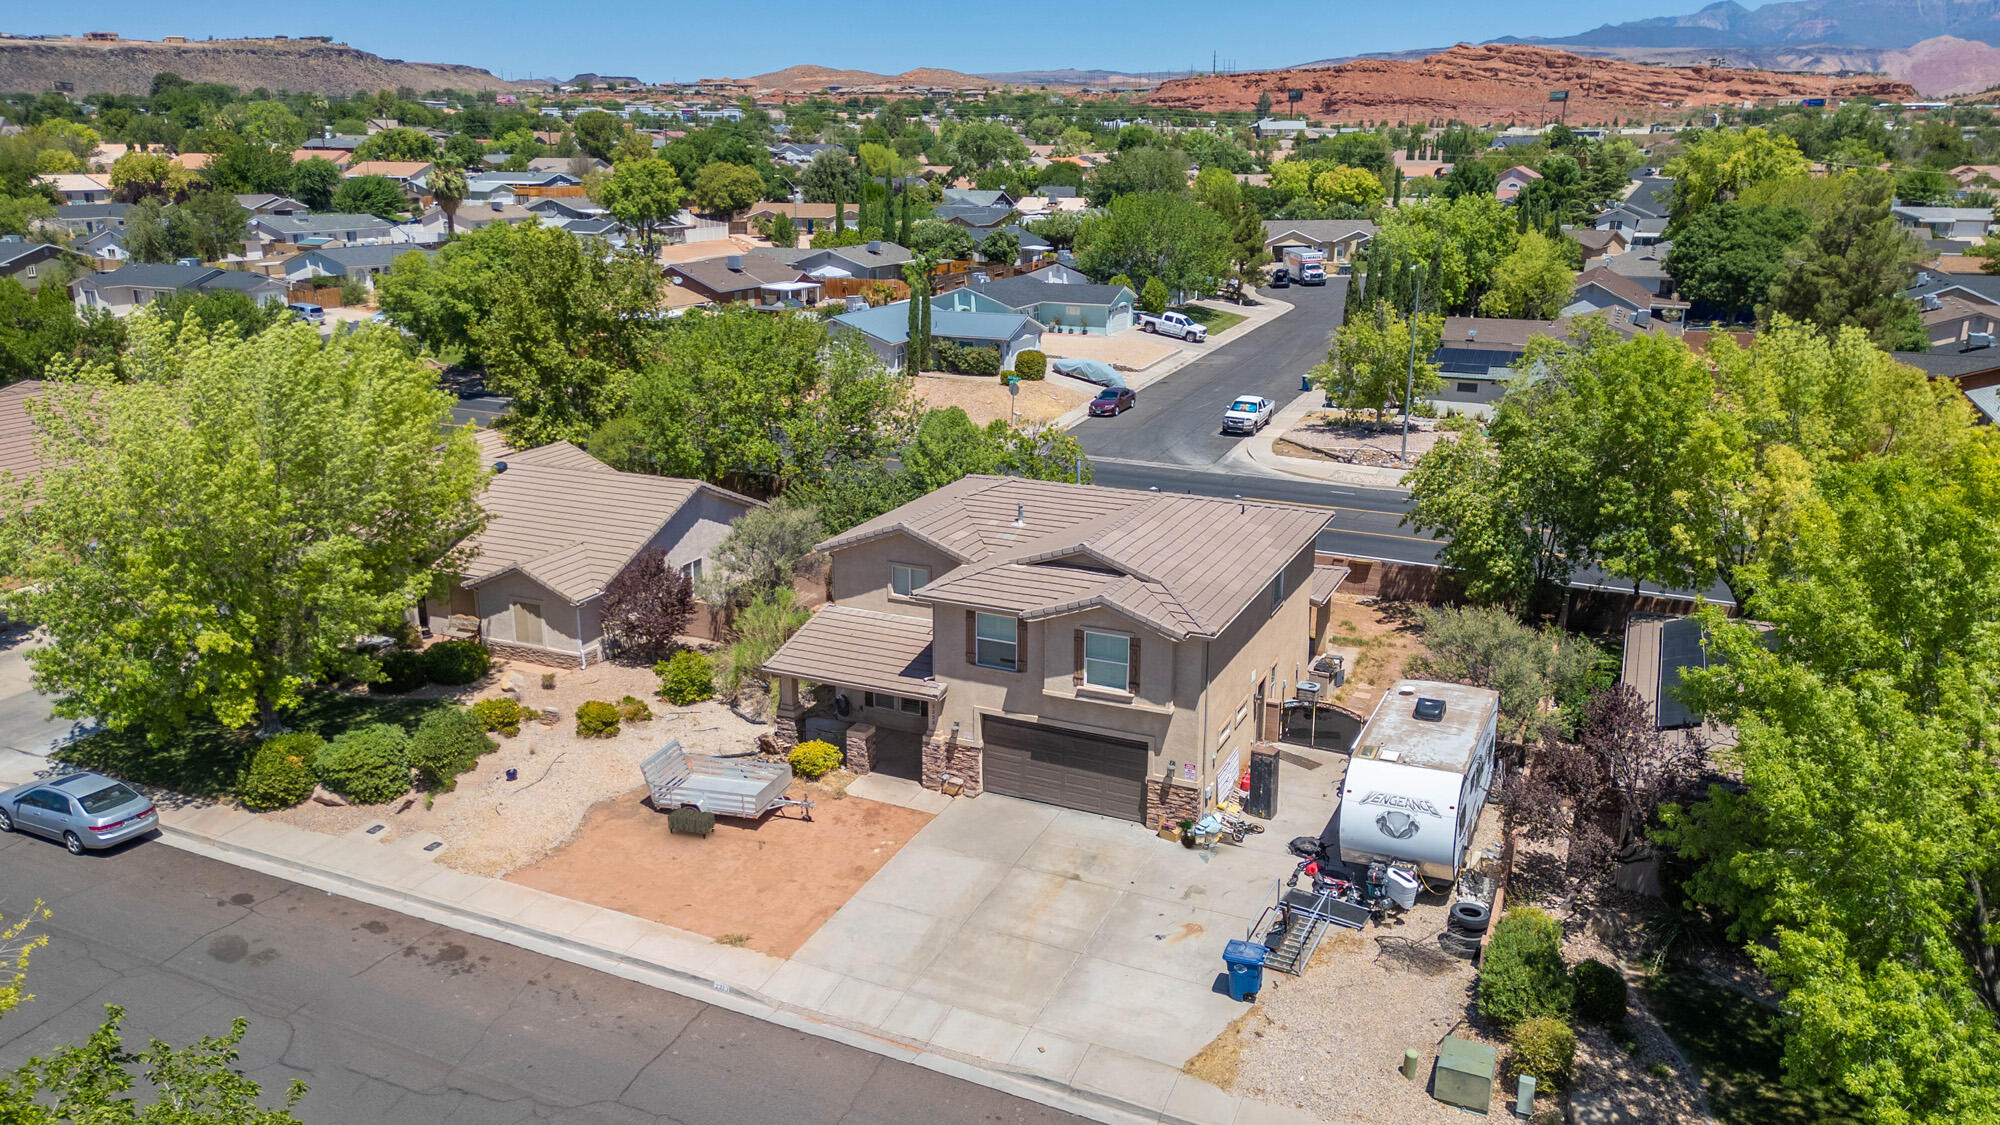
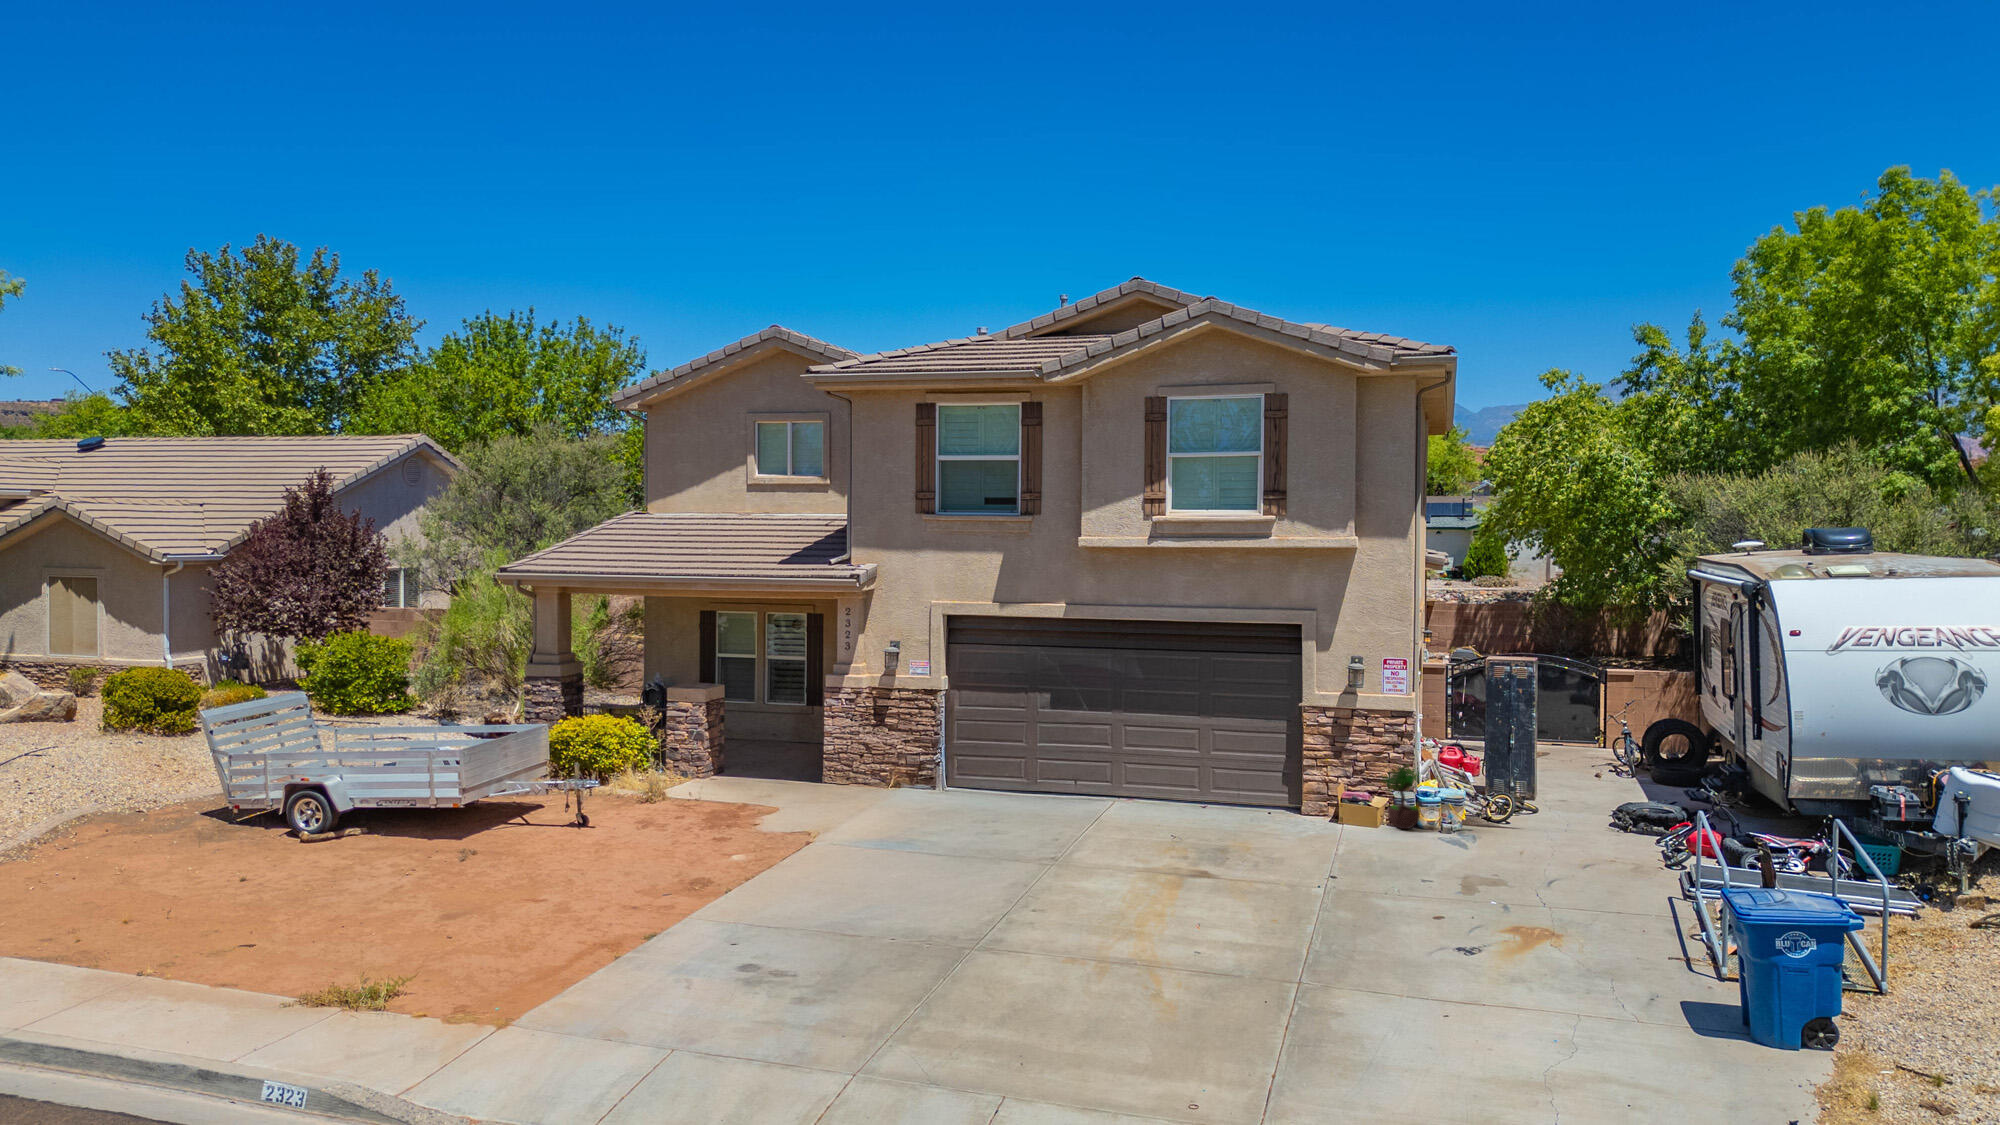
bench: present [668,808,715,839] -> none [241,792,360,852]

